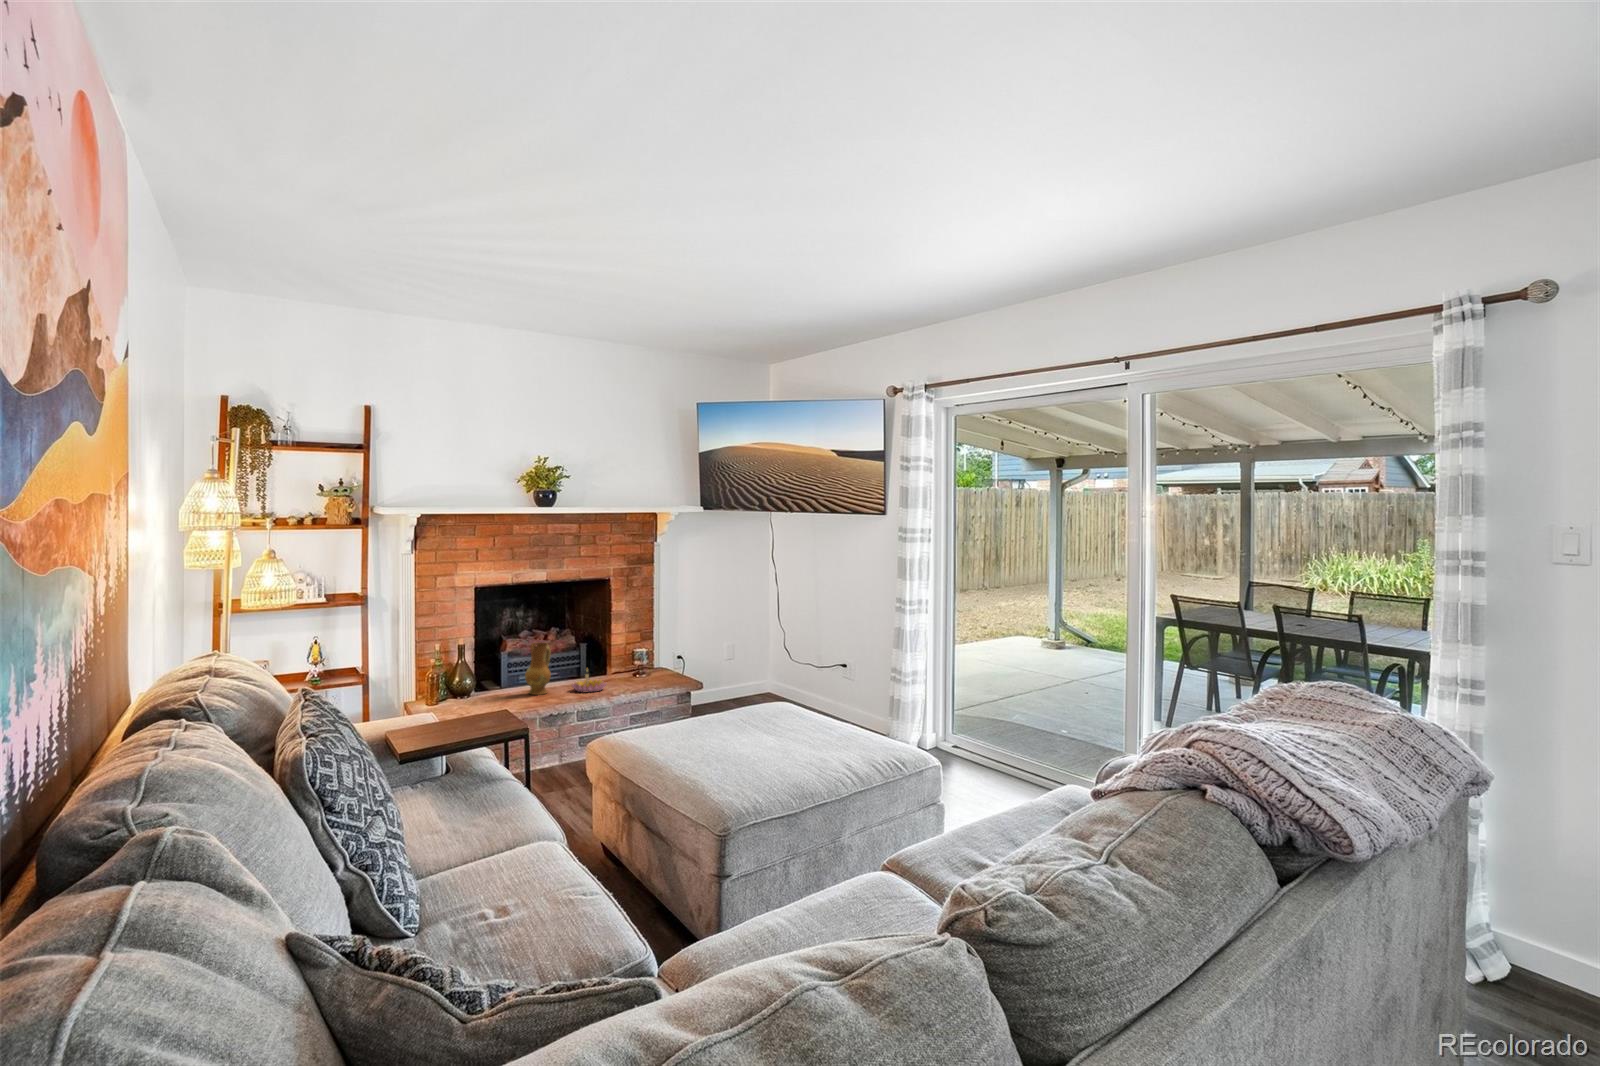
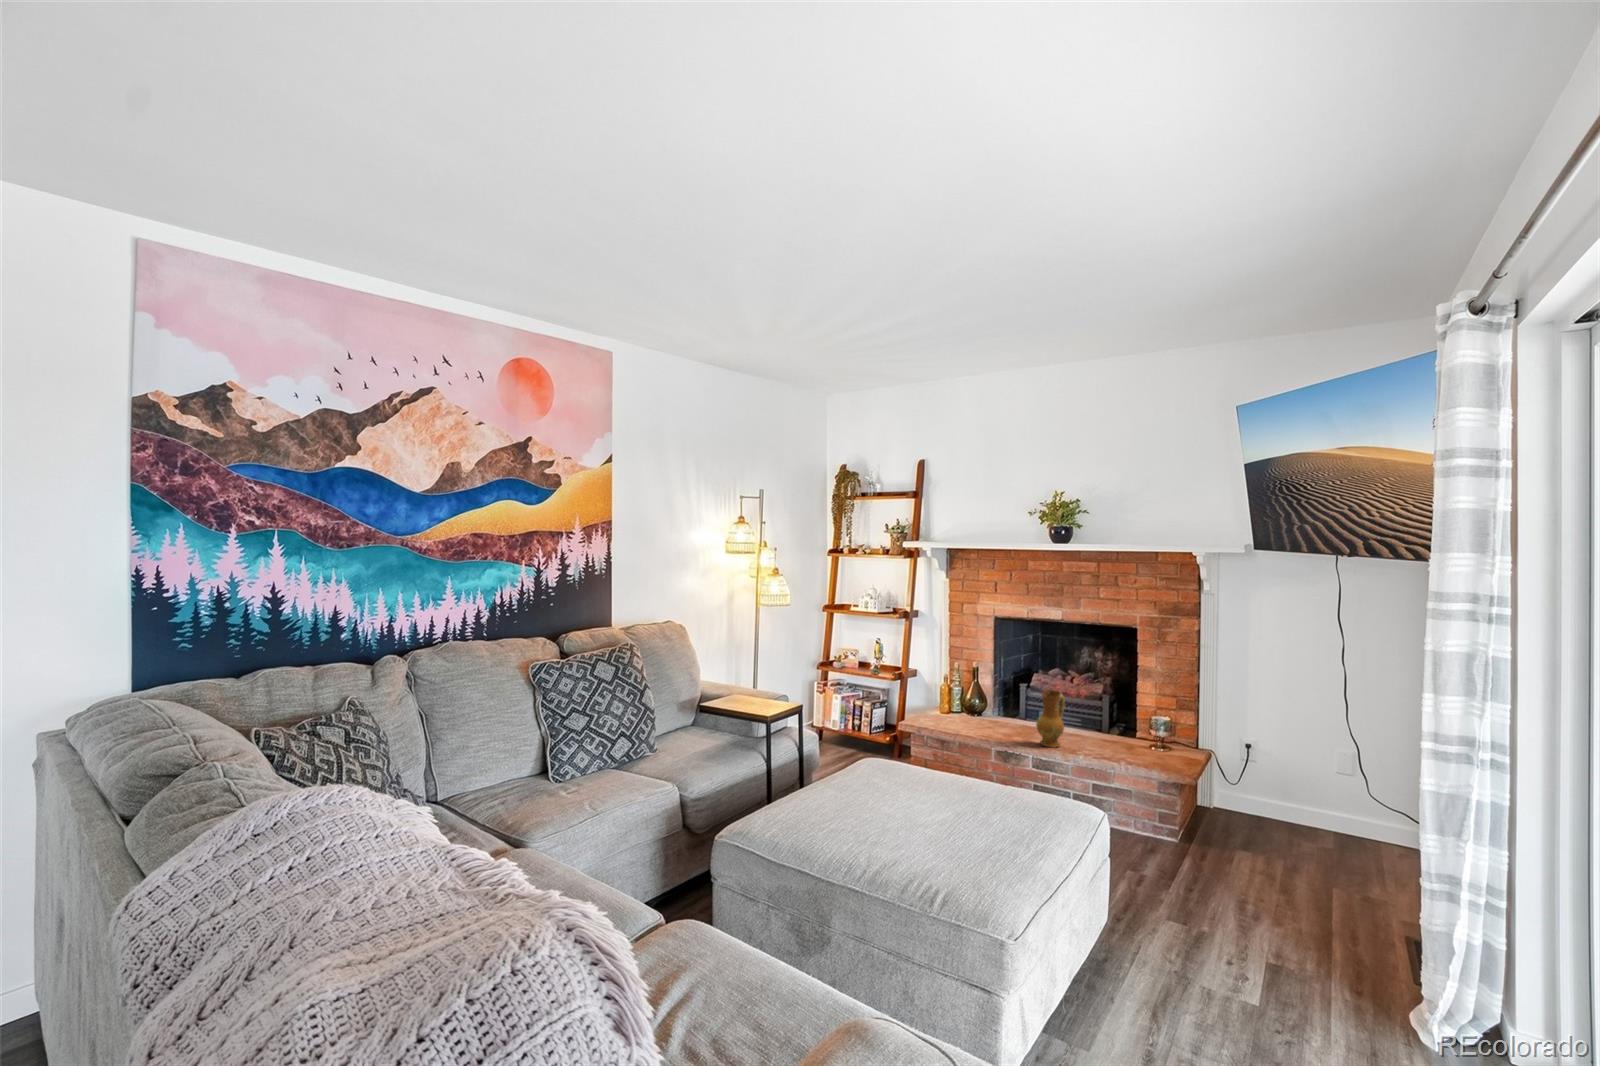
candle holder: present [572,670,607,692] -> none [1087,724,1130,755]

